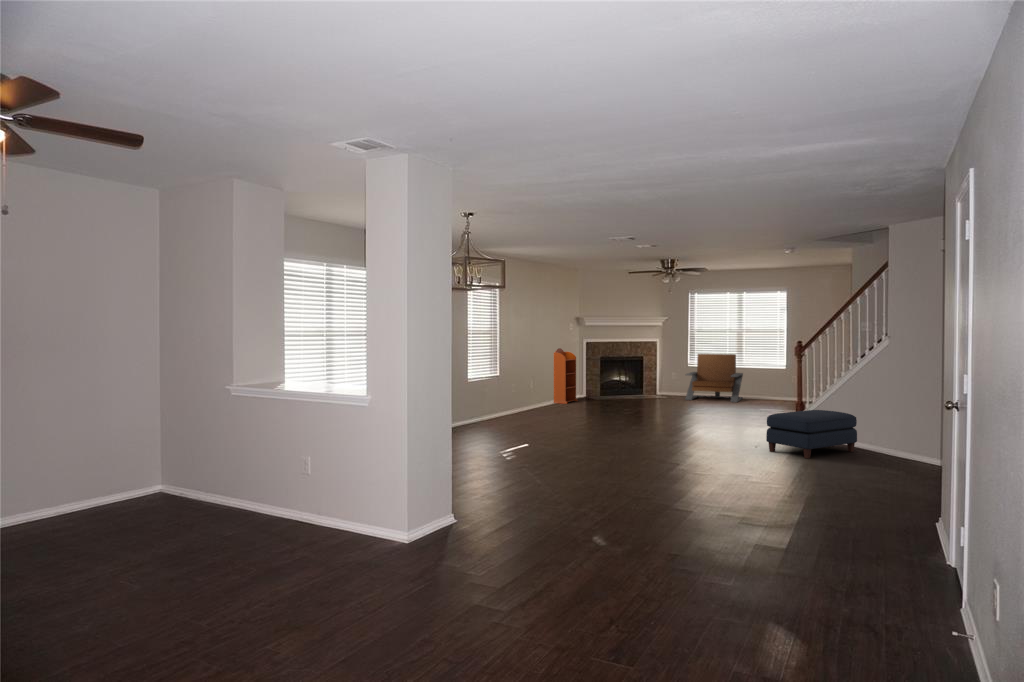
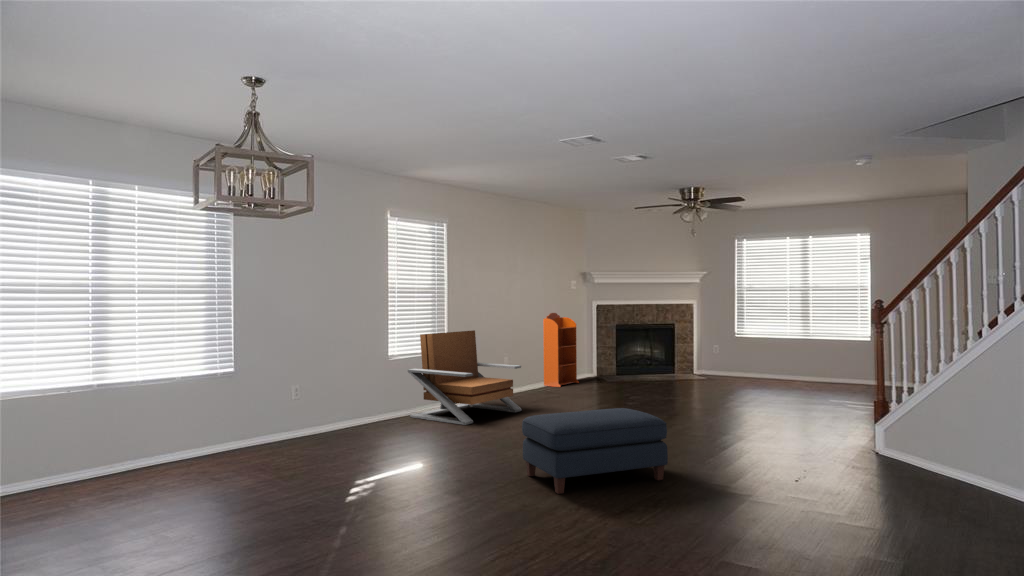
lounge chair: present [685,354,743,402] -> present [408,330,522,425]
ottoman: present [766,410,857,459] -> present [522,408,668,494]

